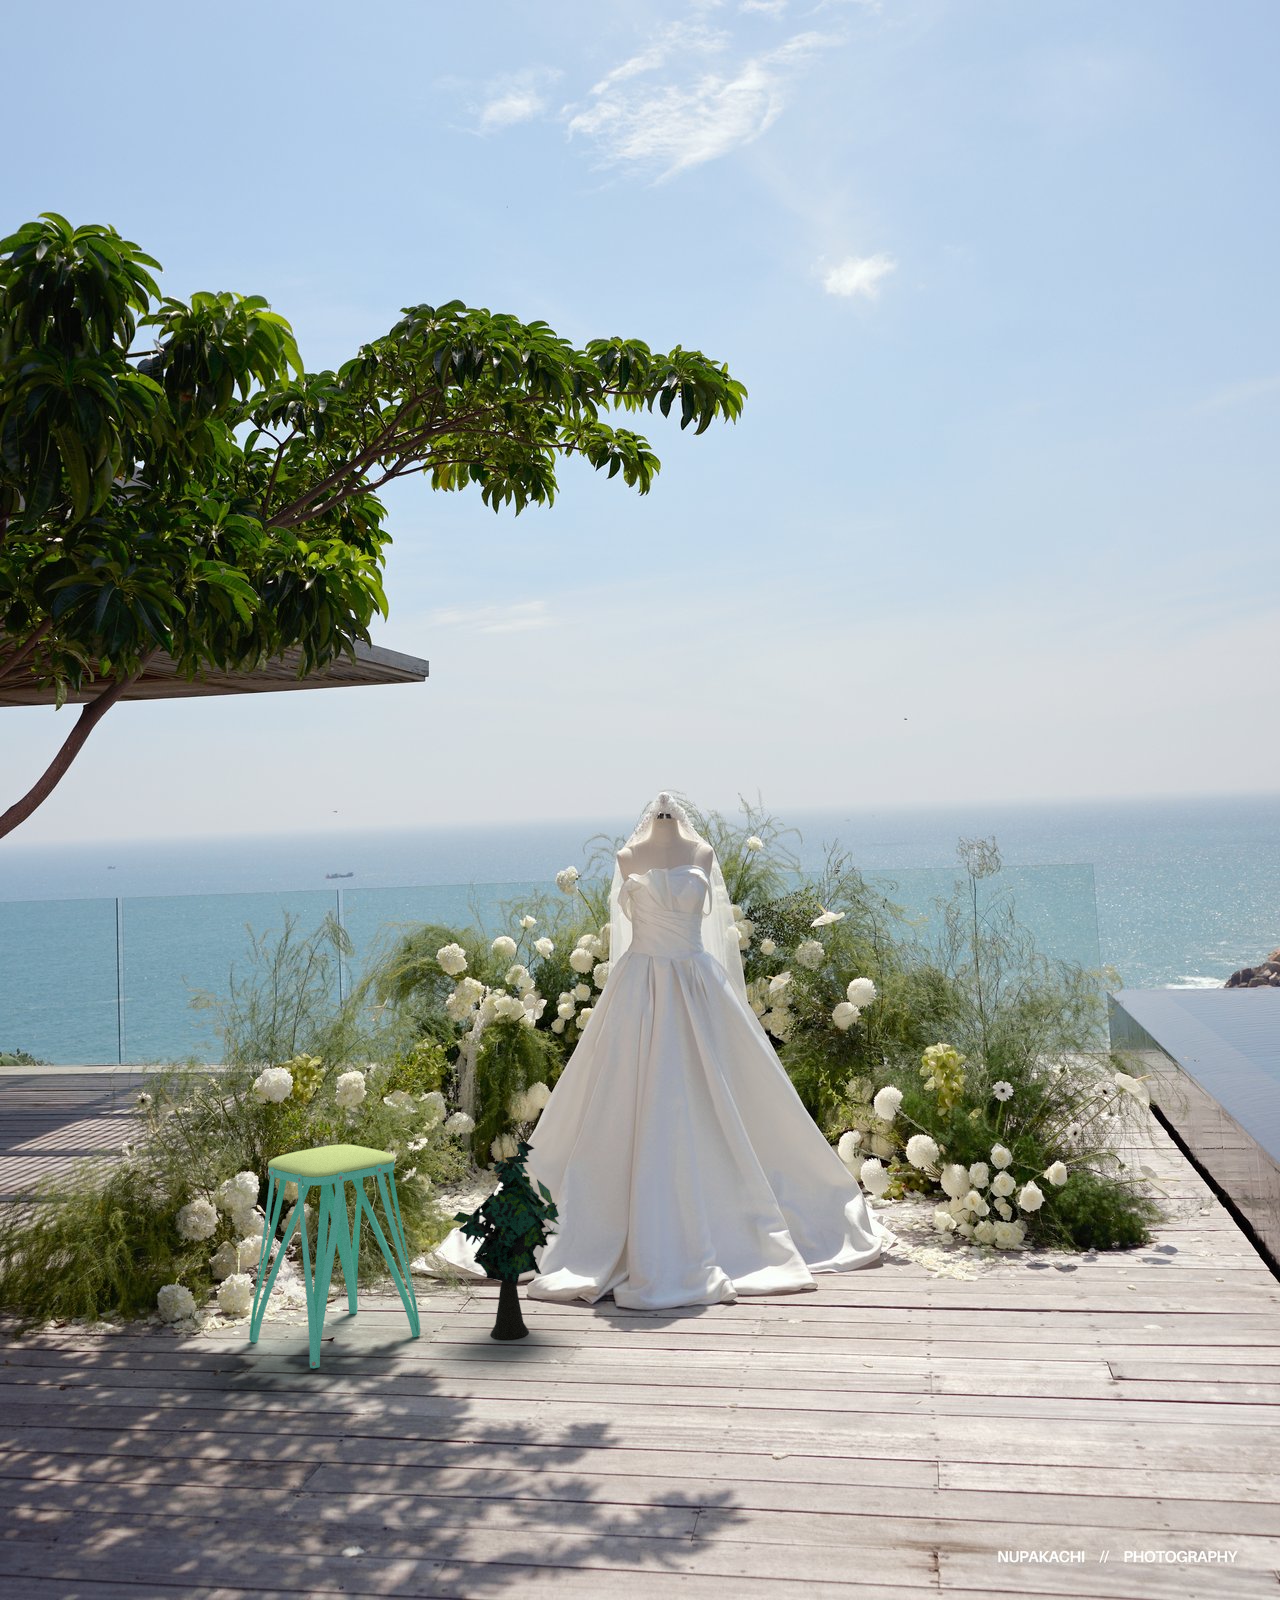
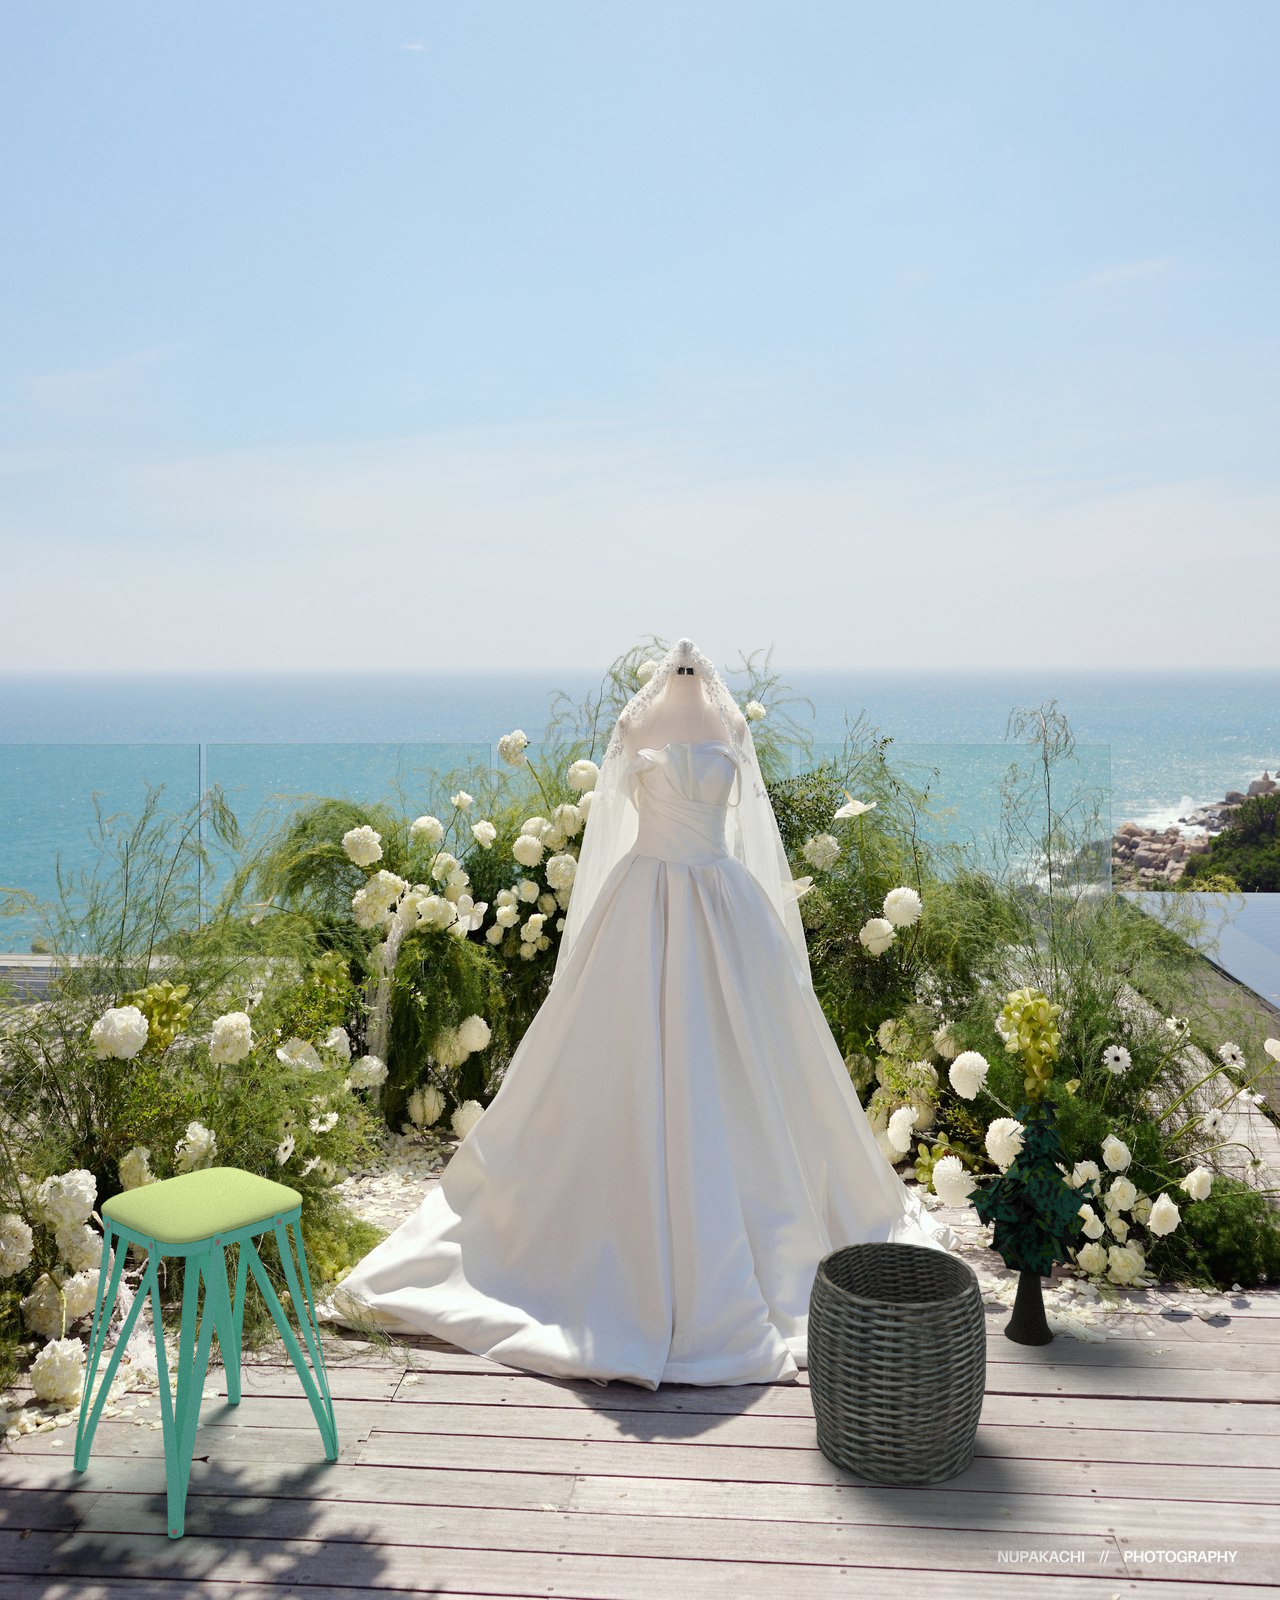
decorative plant: present [453,1142,559,1339] -> present [965,1100,1097,1345]
woven basket: none [733,1194,854,1346] -> present [807,1242,987,1485]

